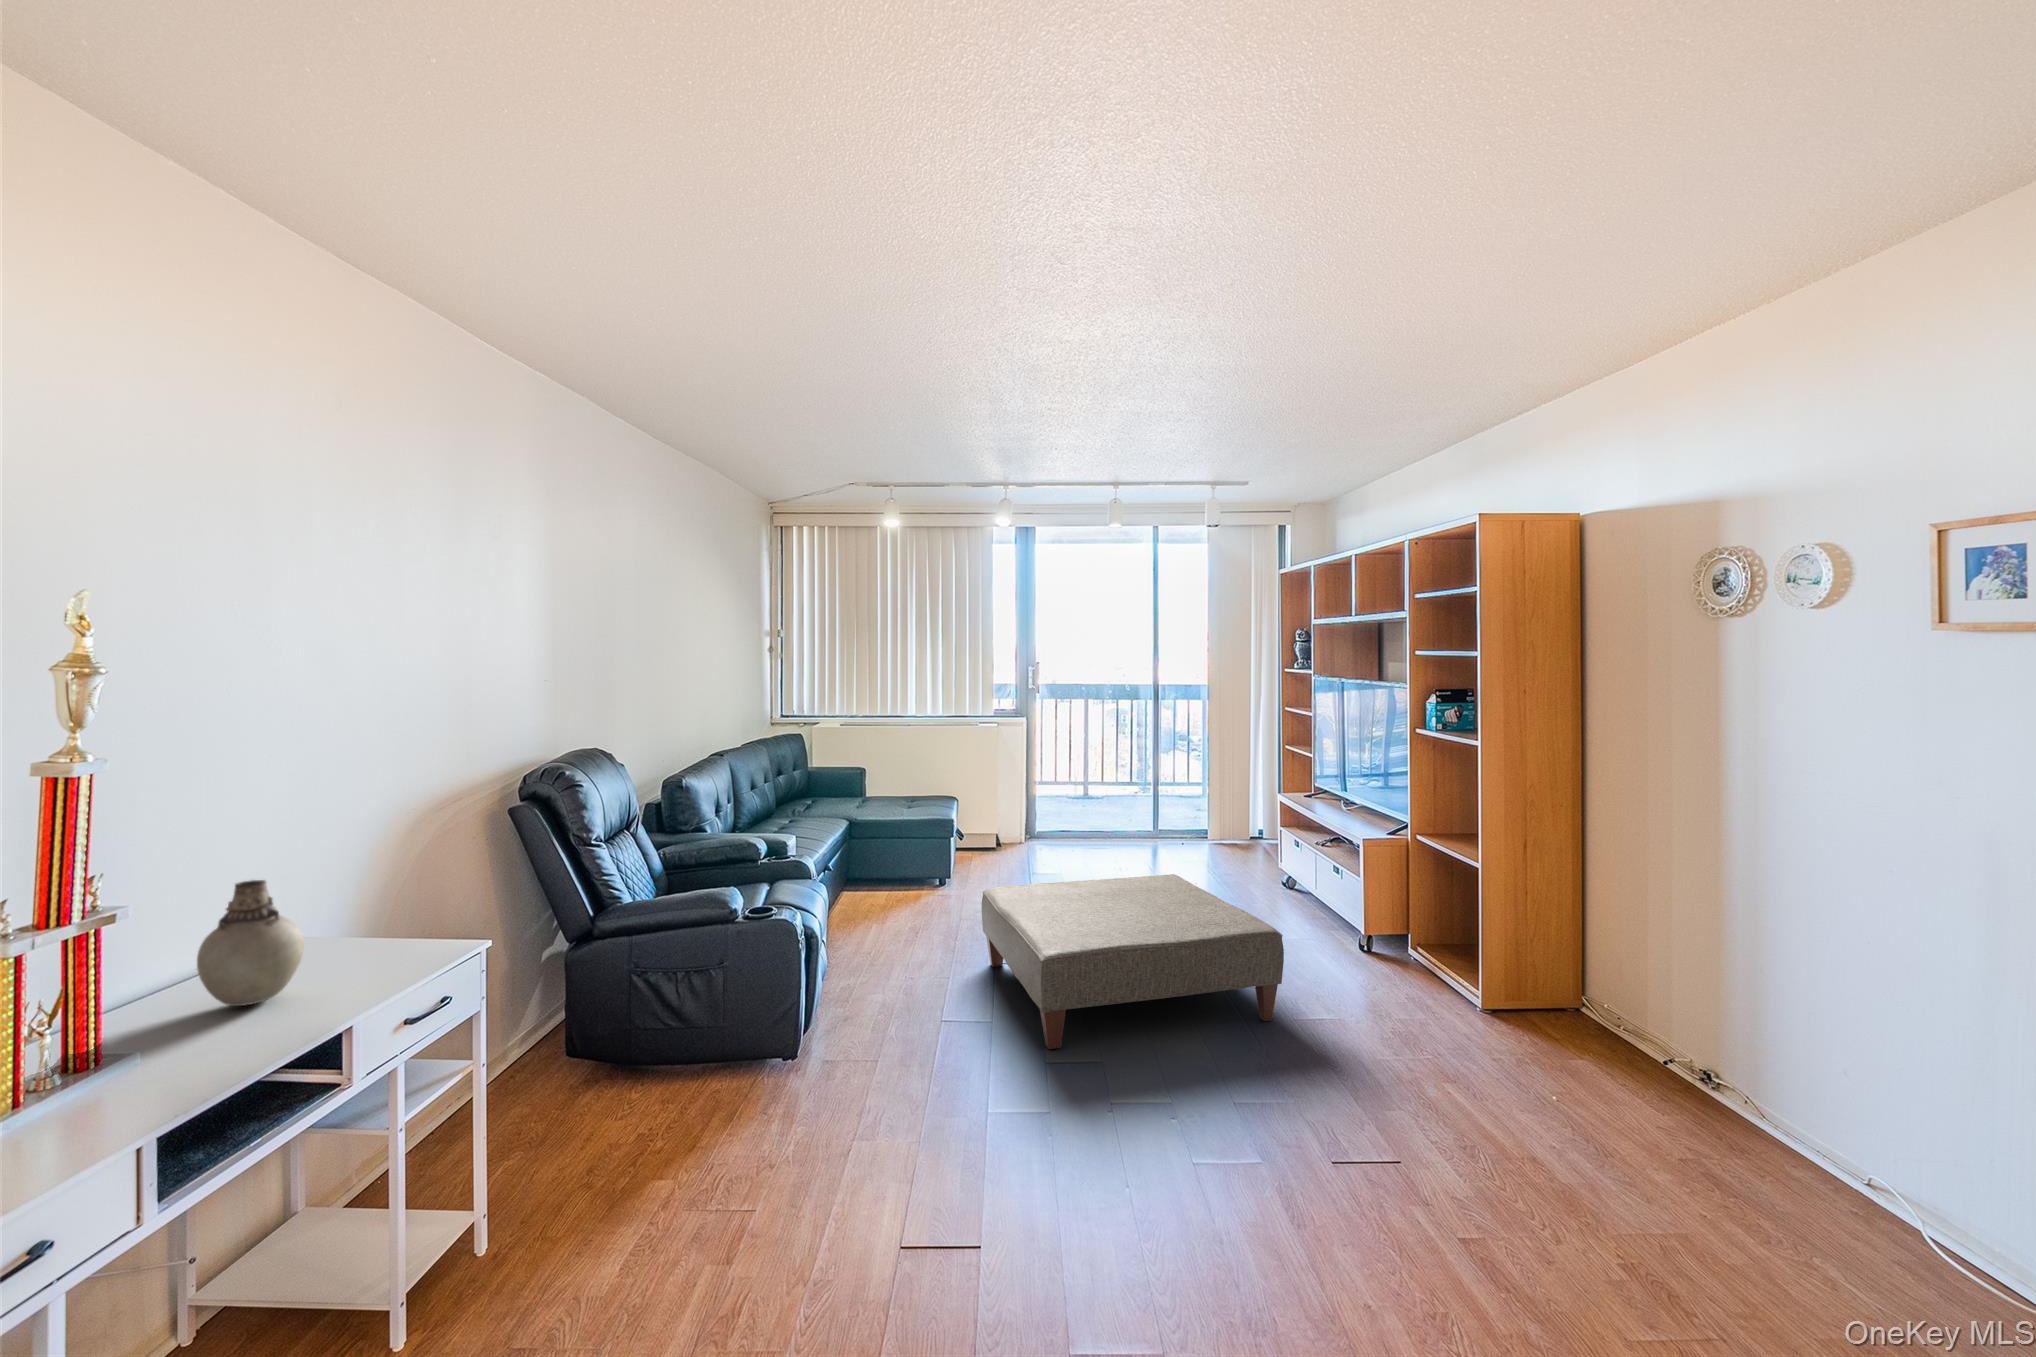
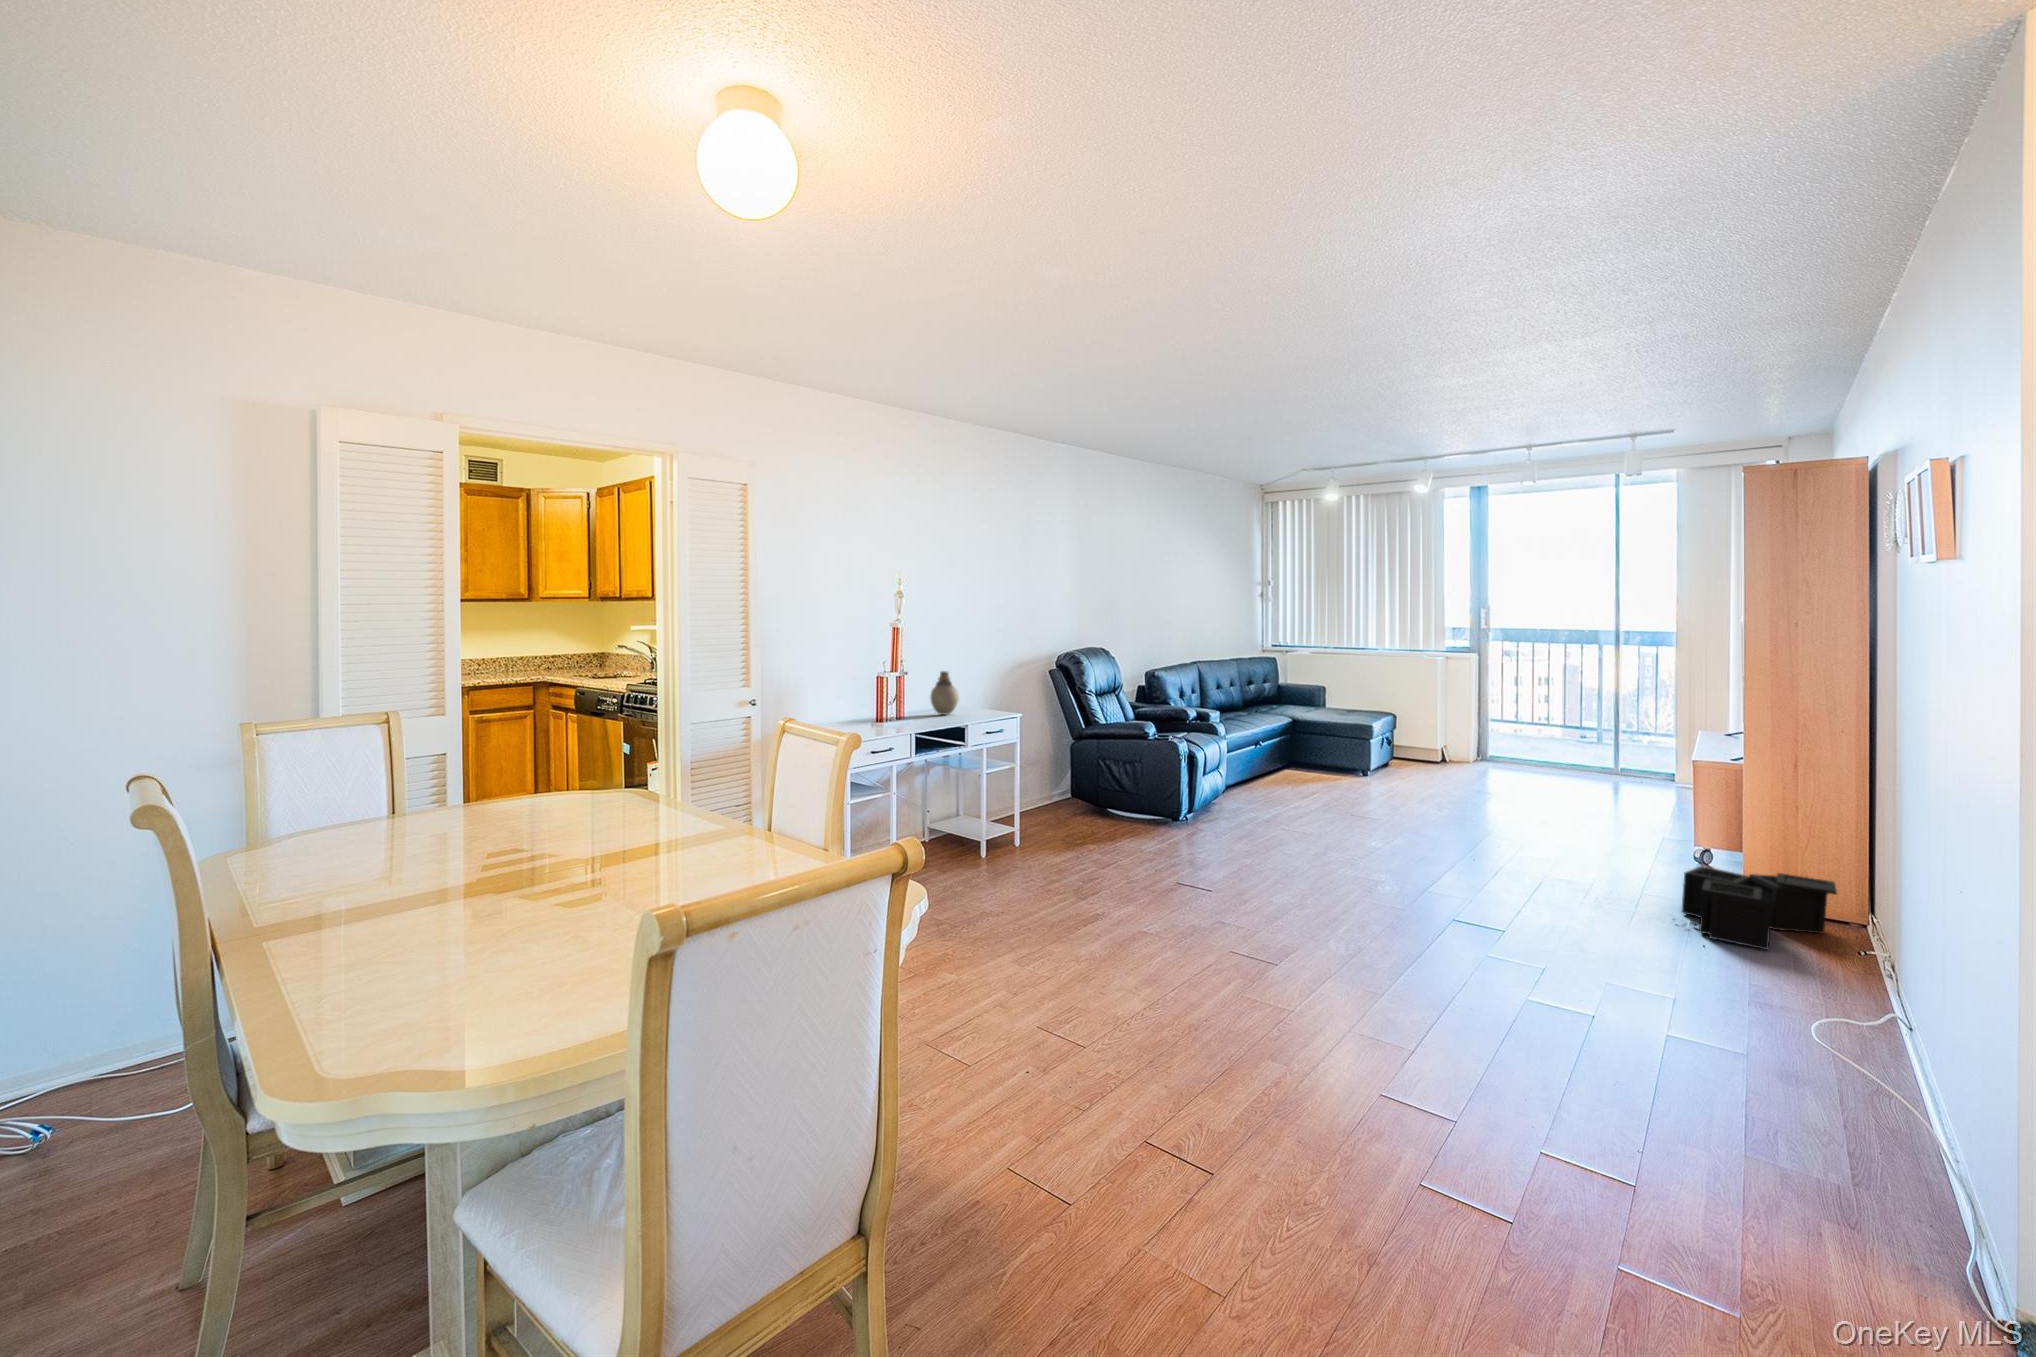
ottoman: present [981,874,1284,1049] -> none [1314,759,1515,864]
storage bin: none [1501,982,1661,1104] -> present [1681,866,1837,950]

